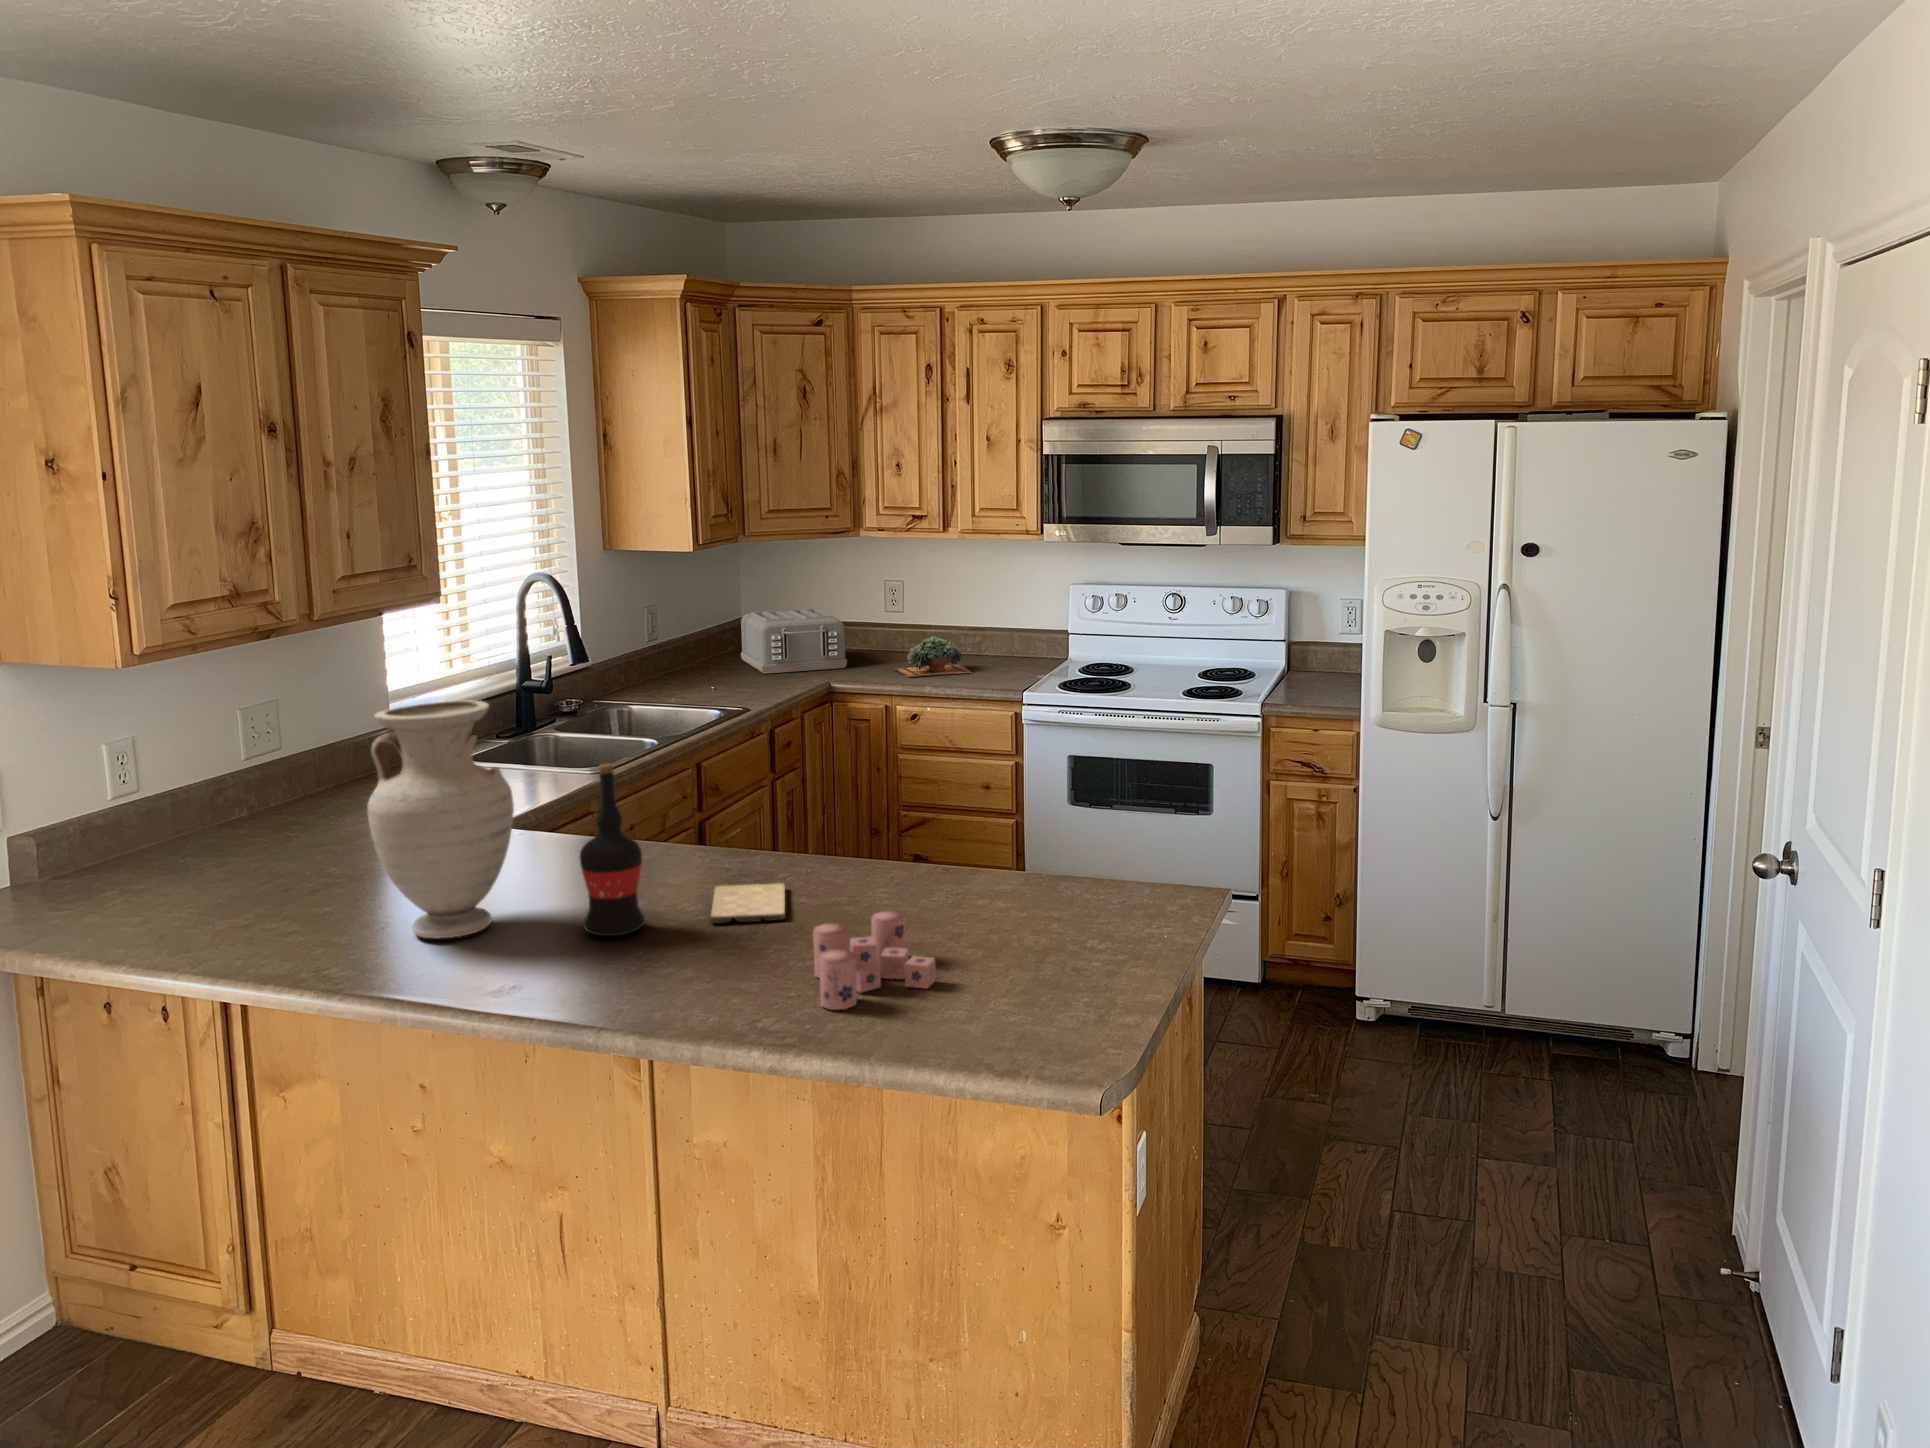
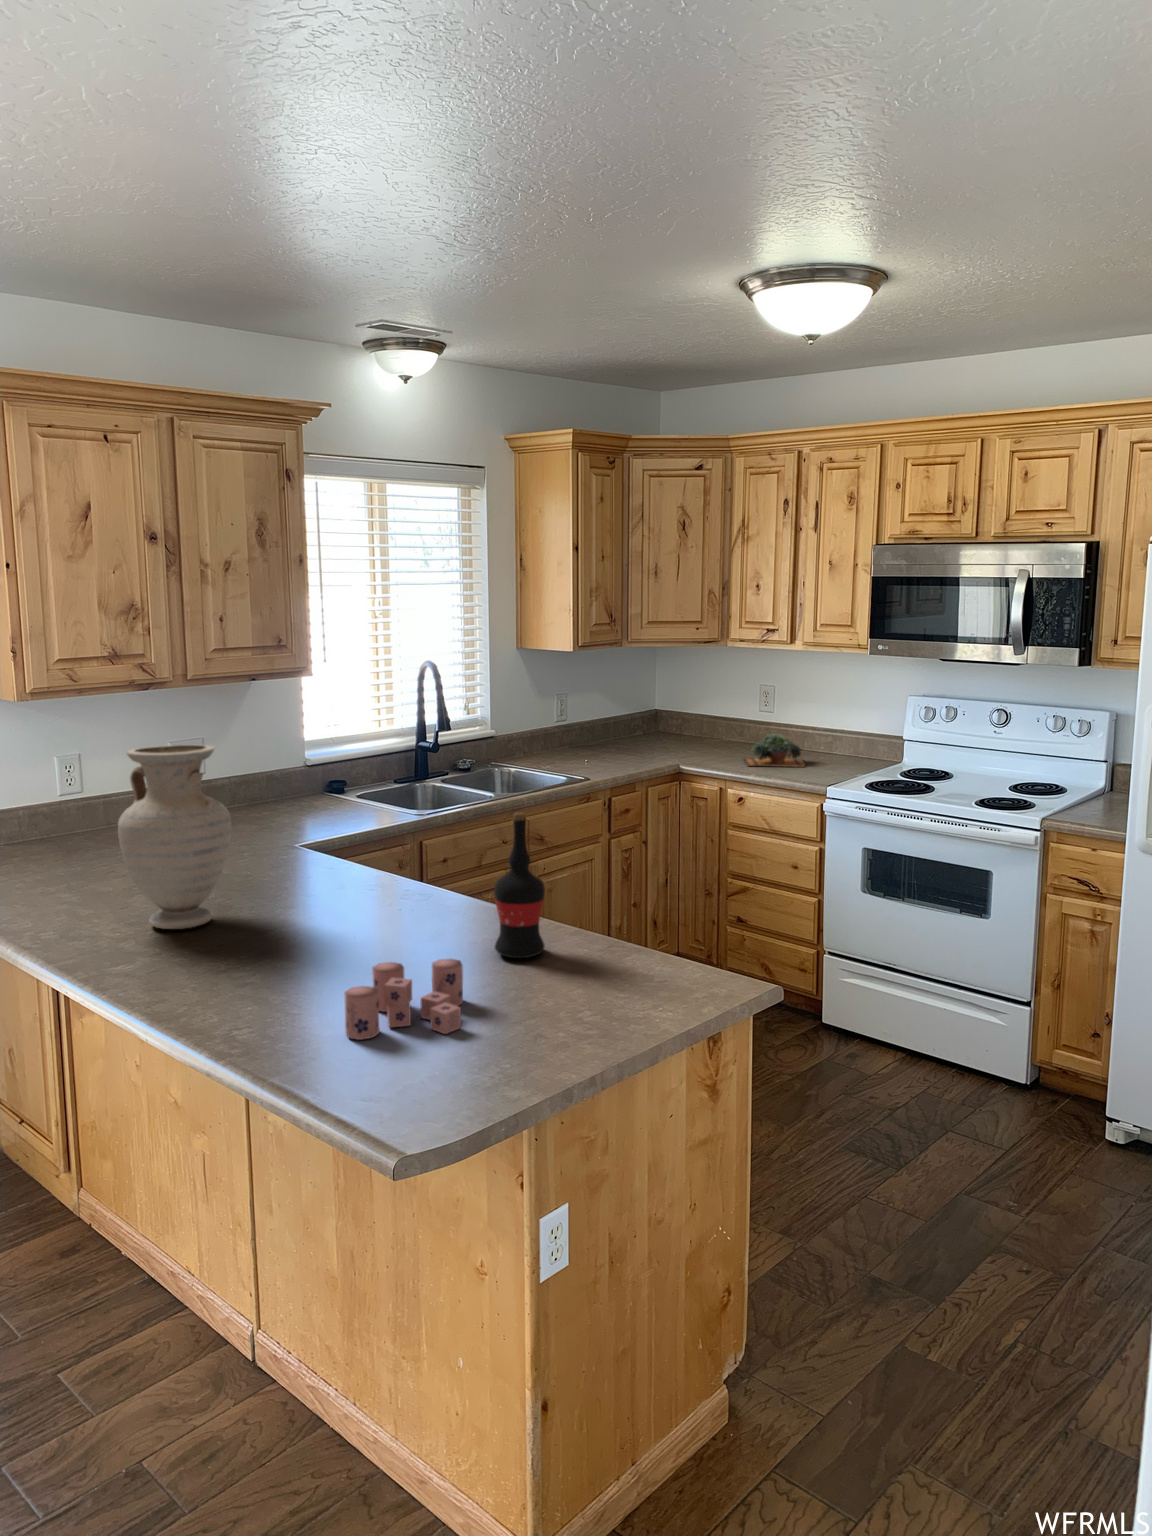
toaster: present [741,609,847,674] -> none [633,704,708,754]
wine bottle: present [580,764,645,936] -> present [494,812,545,958]
cutting board: present [710,883,785,923] -> none [353,917,442,953]

